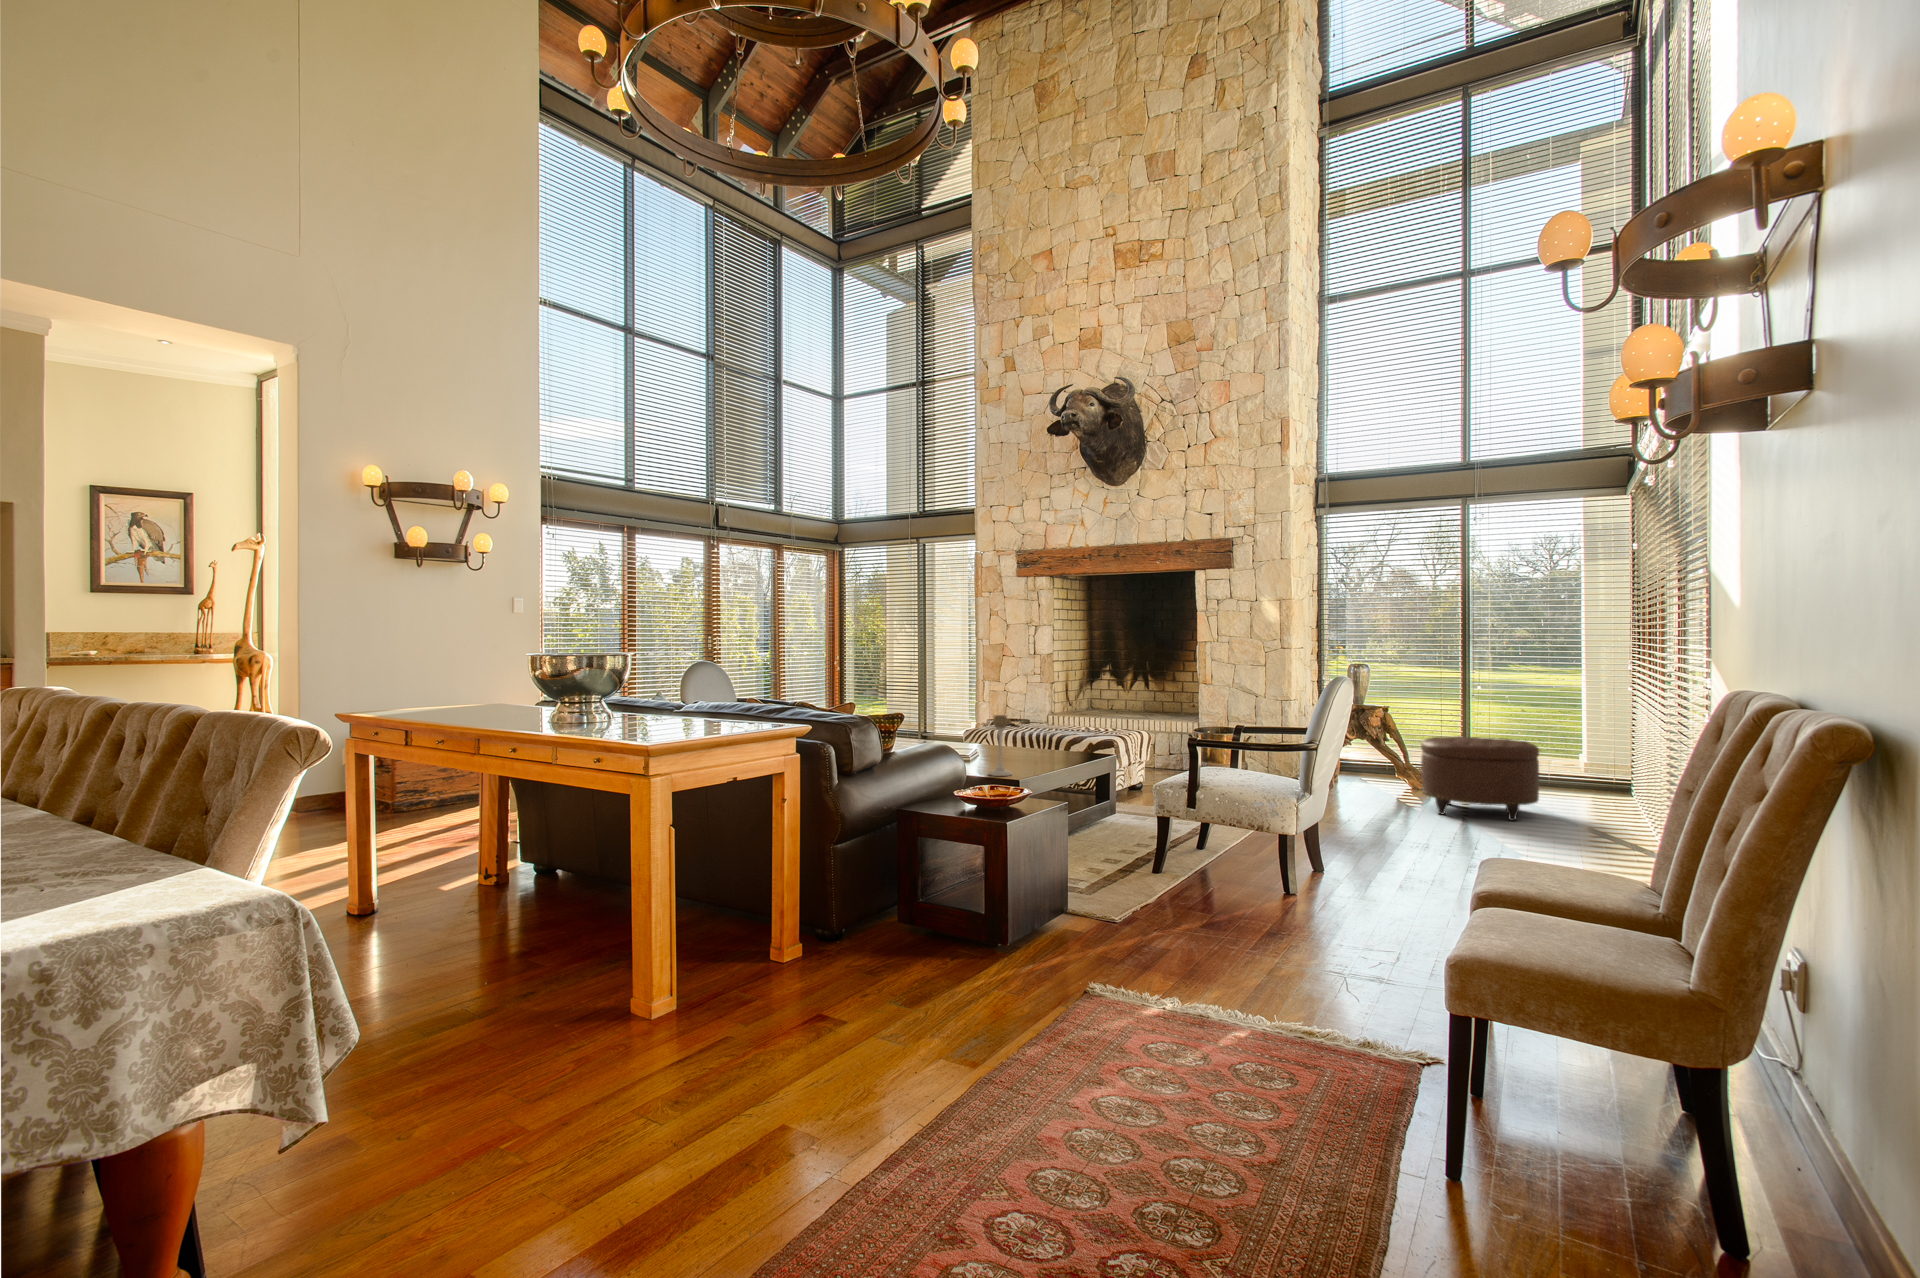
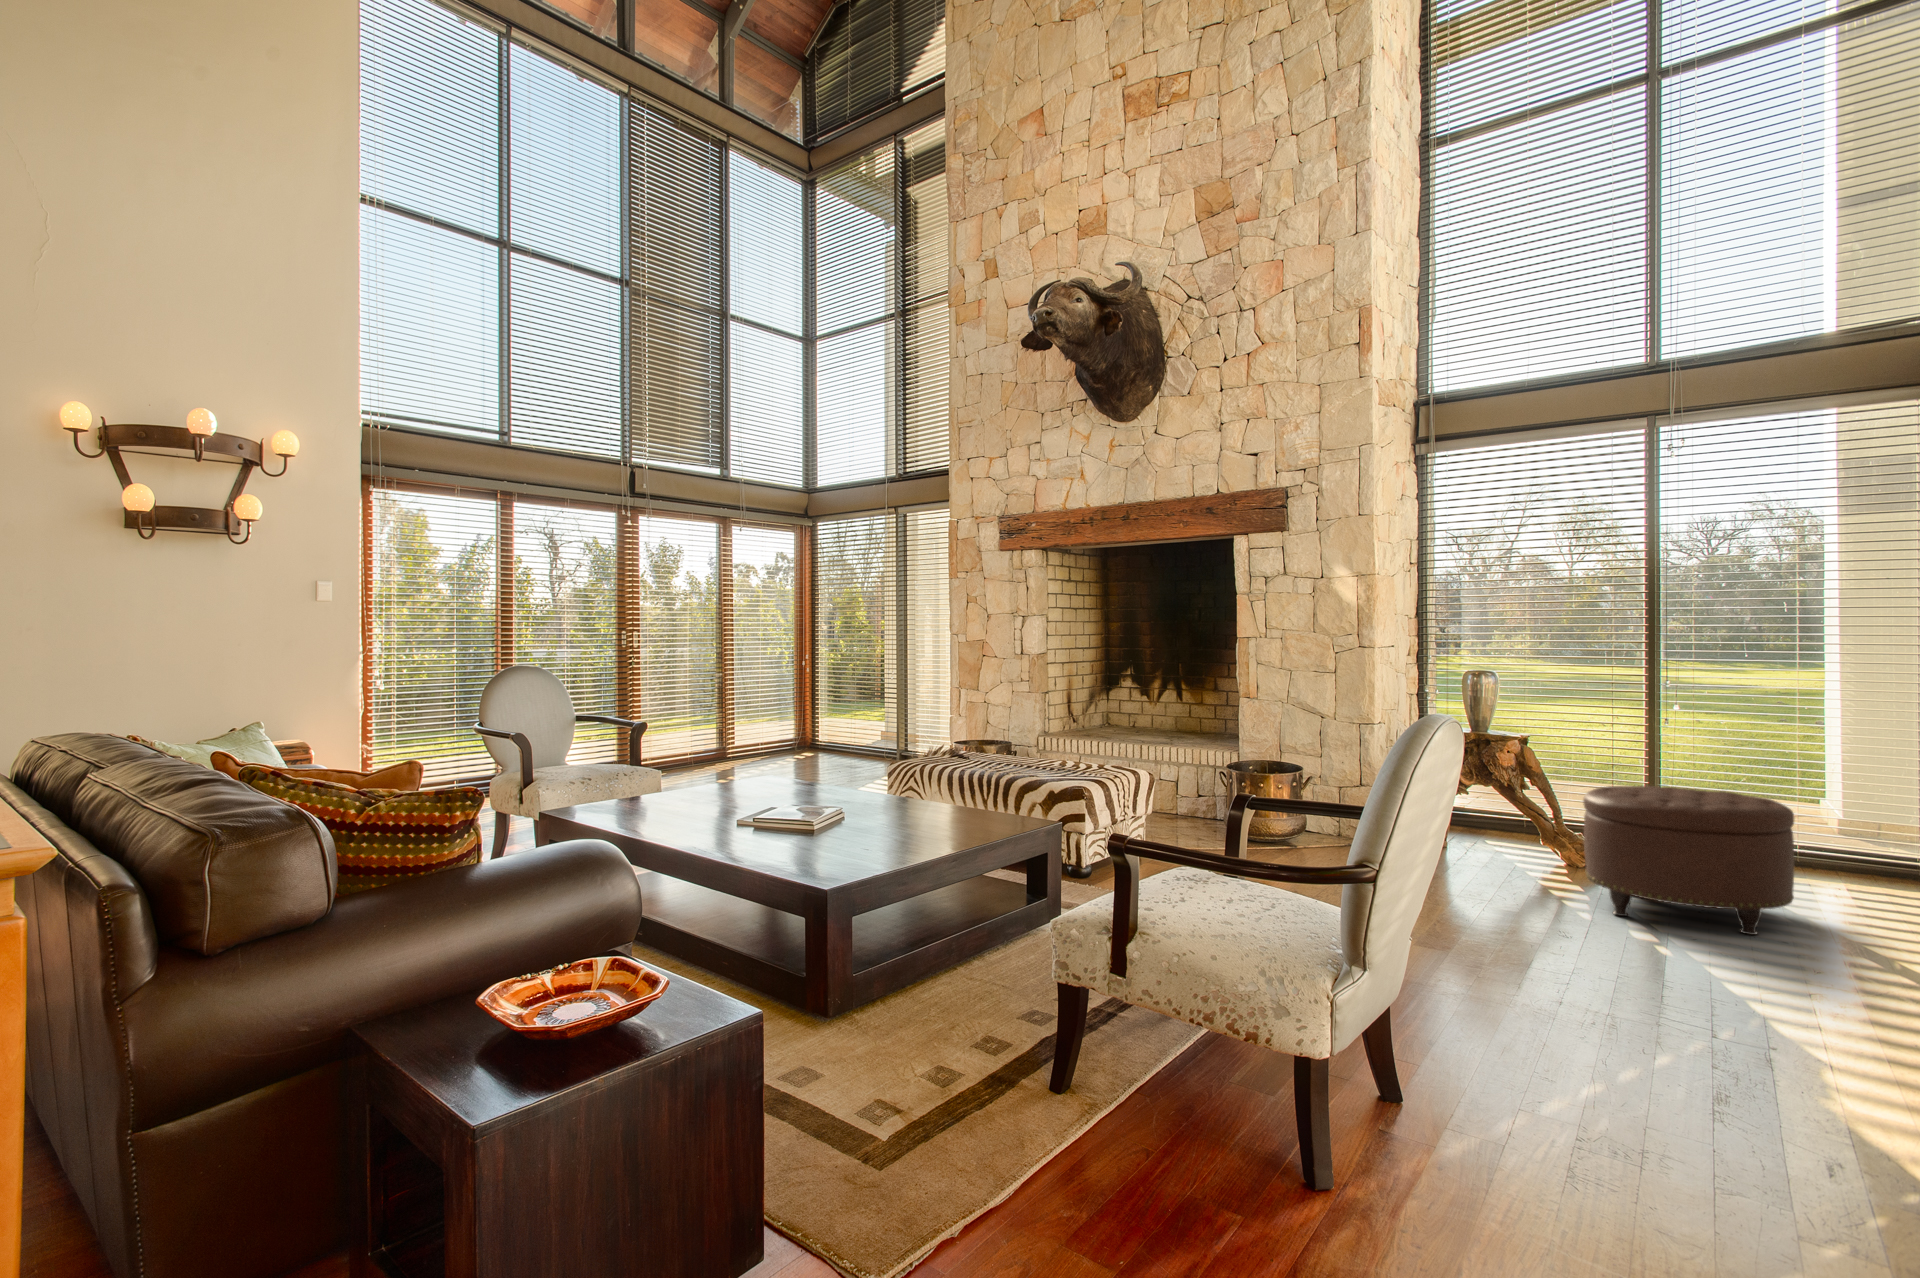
candle holder: present [989,715,1012,776] -> none [830,757,870,861]

